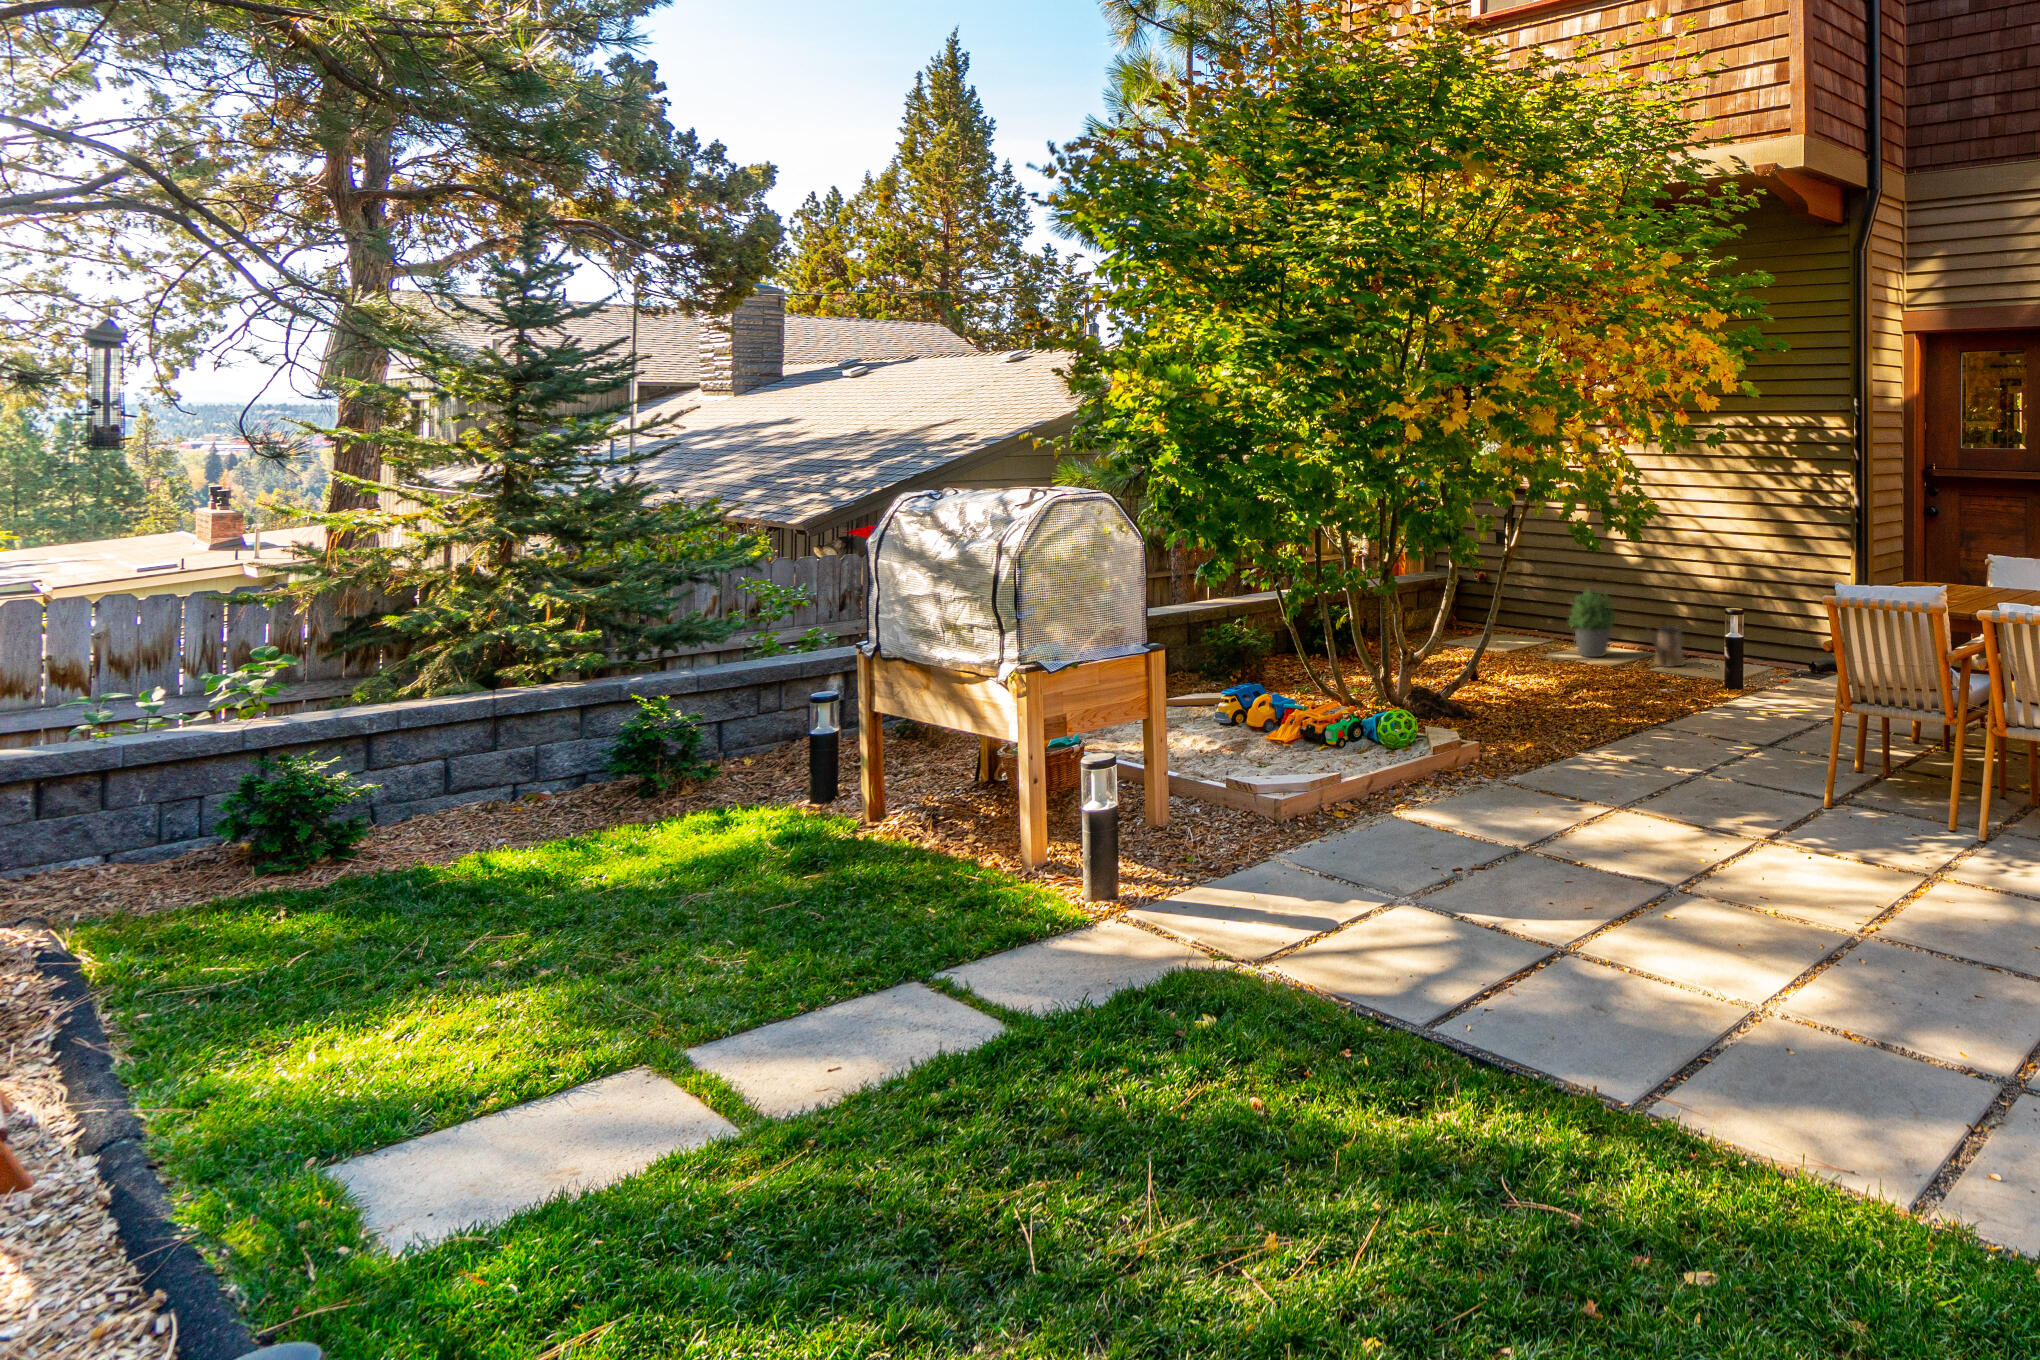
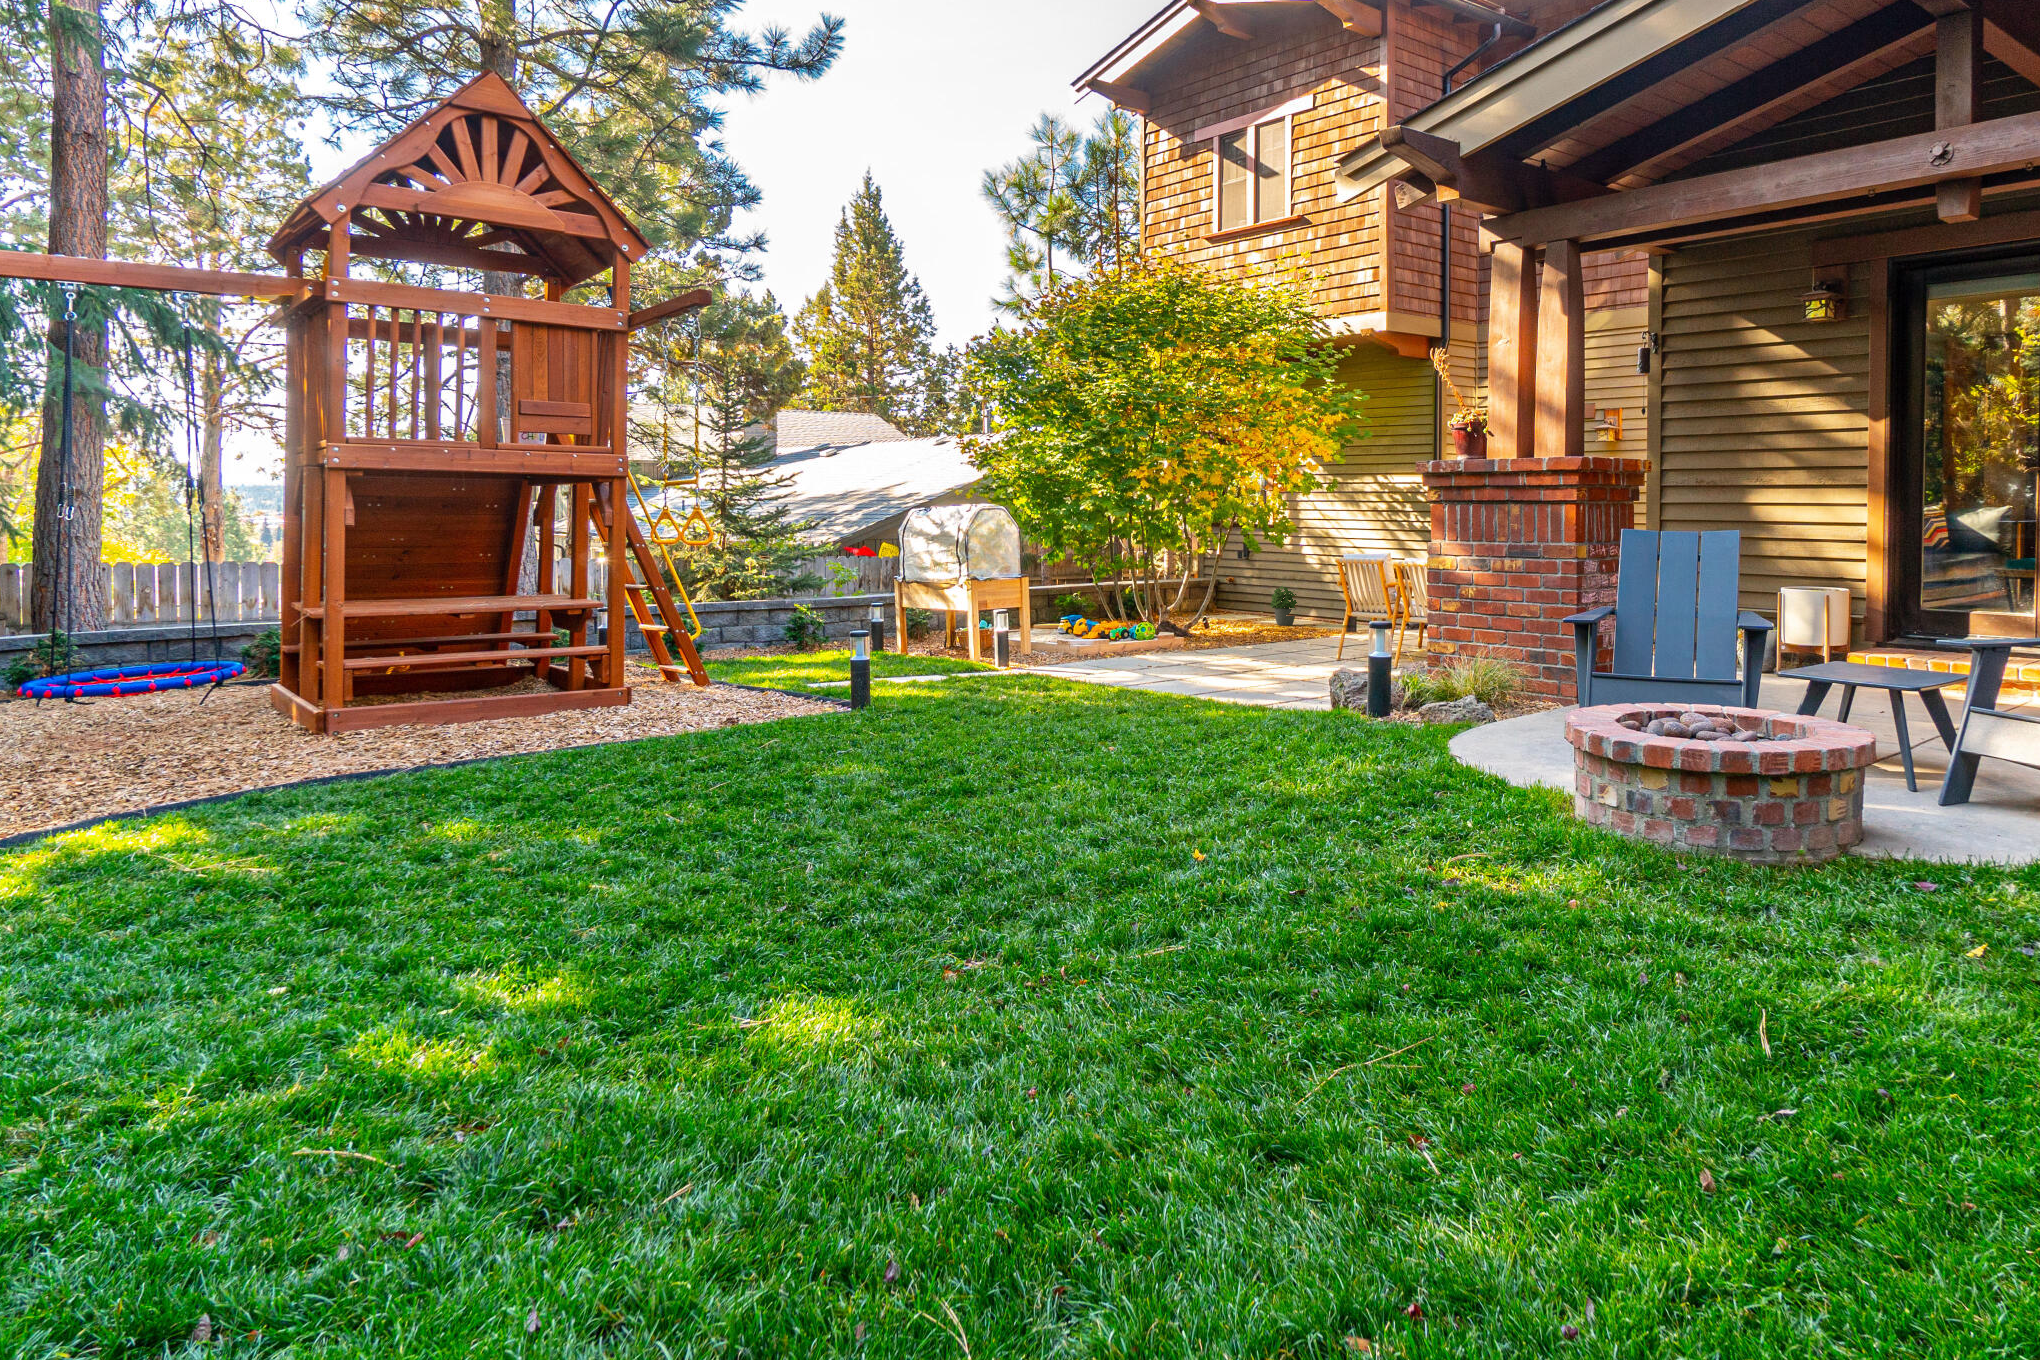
watering can: present [1649,626,1685,667] -> none [1308,605,1336,629]

